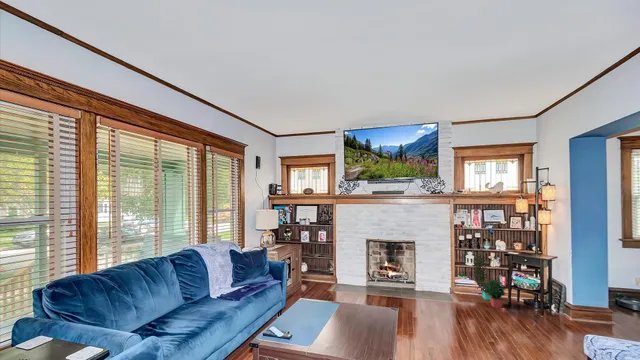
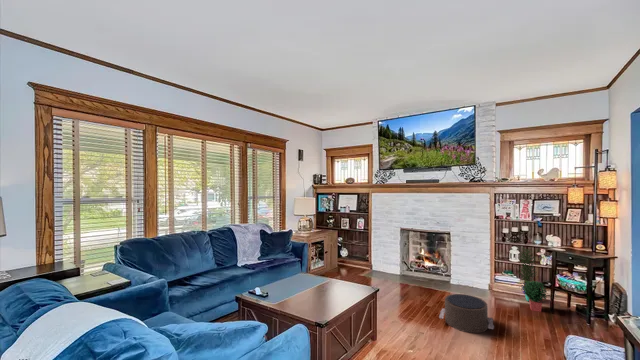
pouf: none [429,298,482,333] -> present [439,294,494,333]

